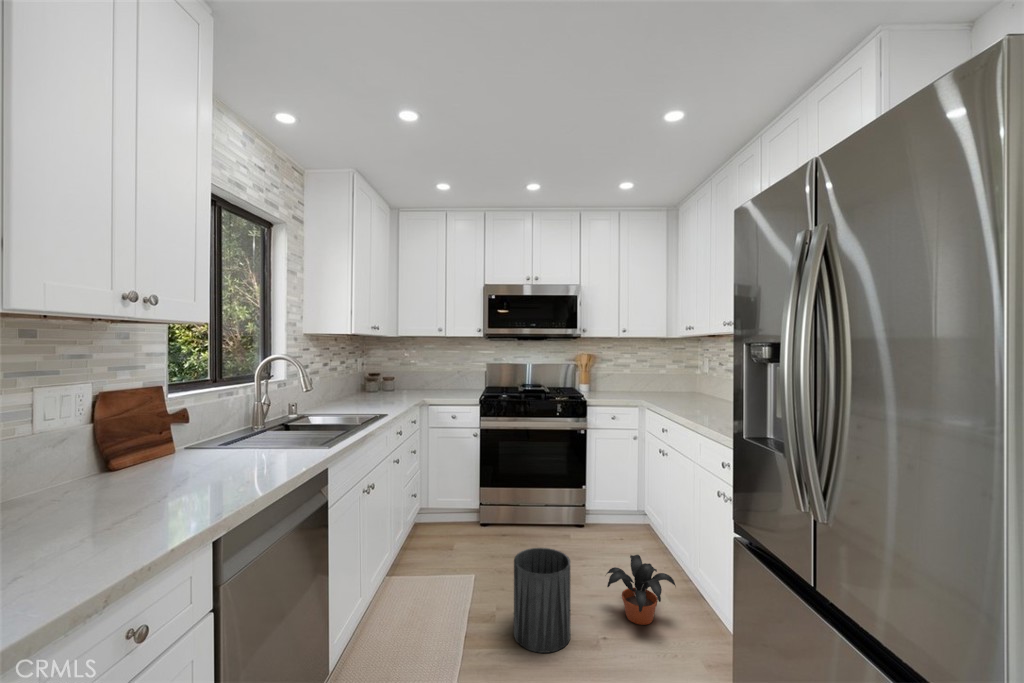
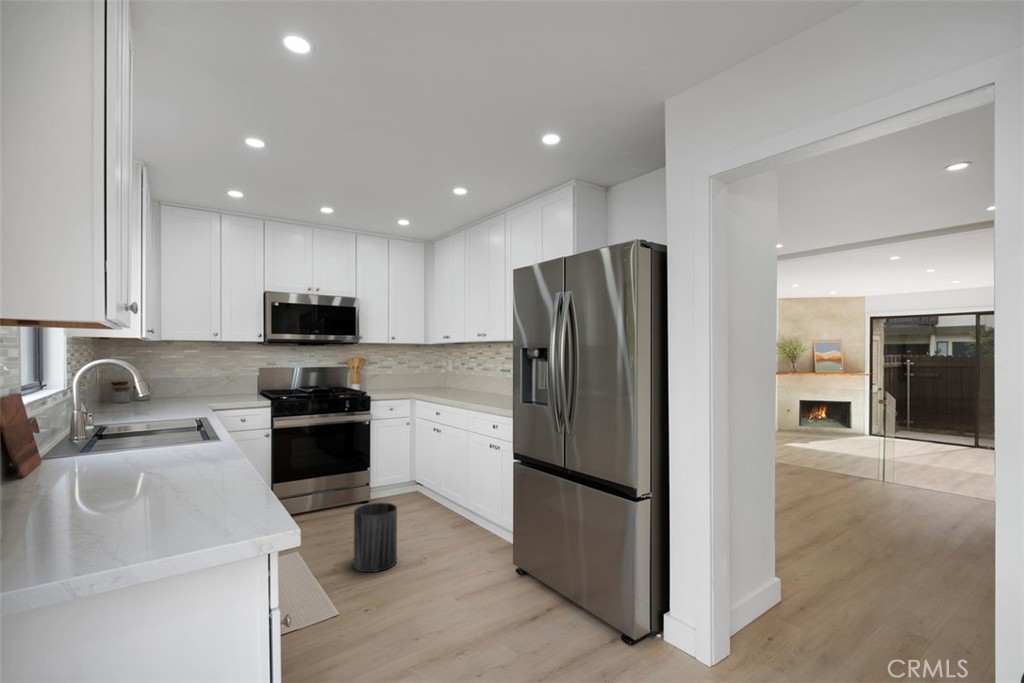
potted plant: present [607,555,676,625] -> none [411,499,459,543]

